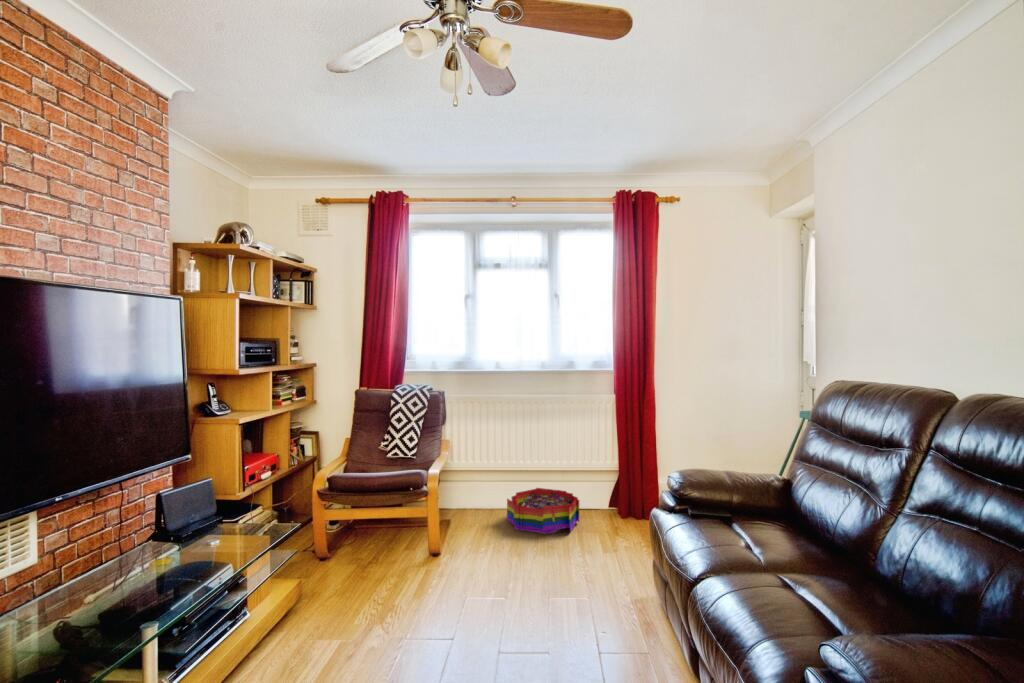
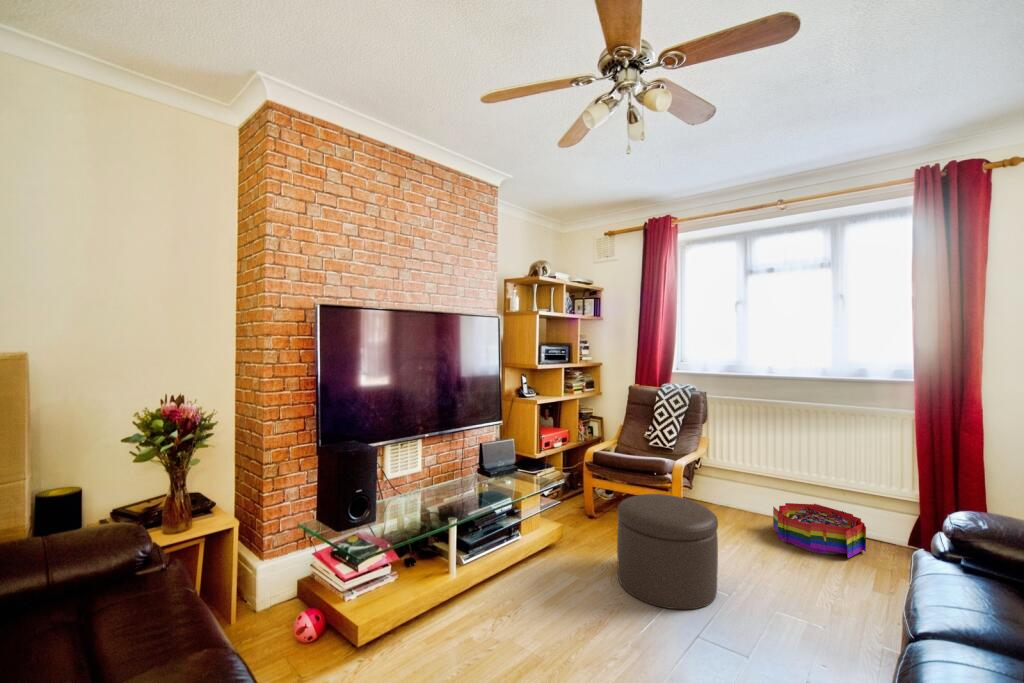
ottoman: none [378,512,488,647] -> present [617,494,718,609]

